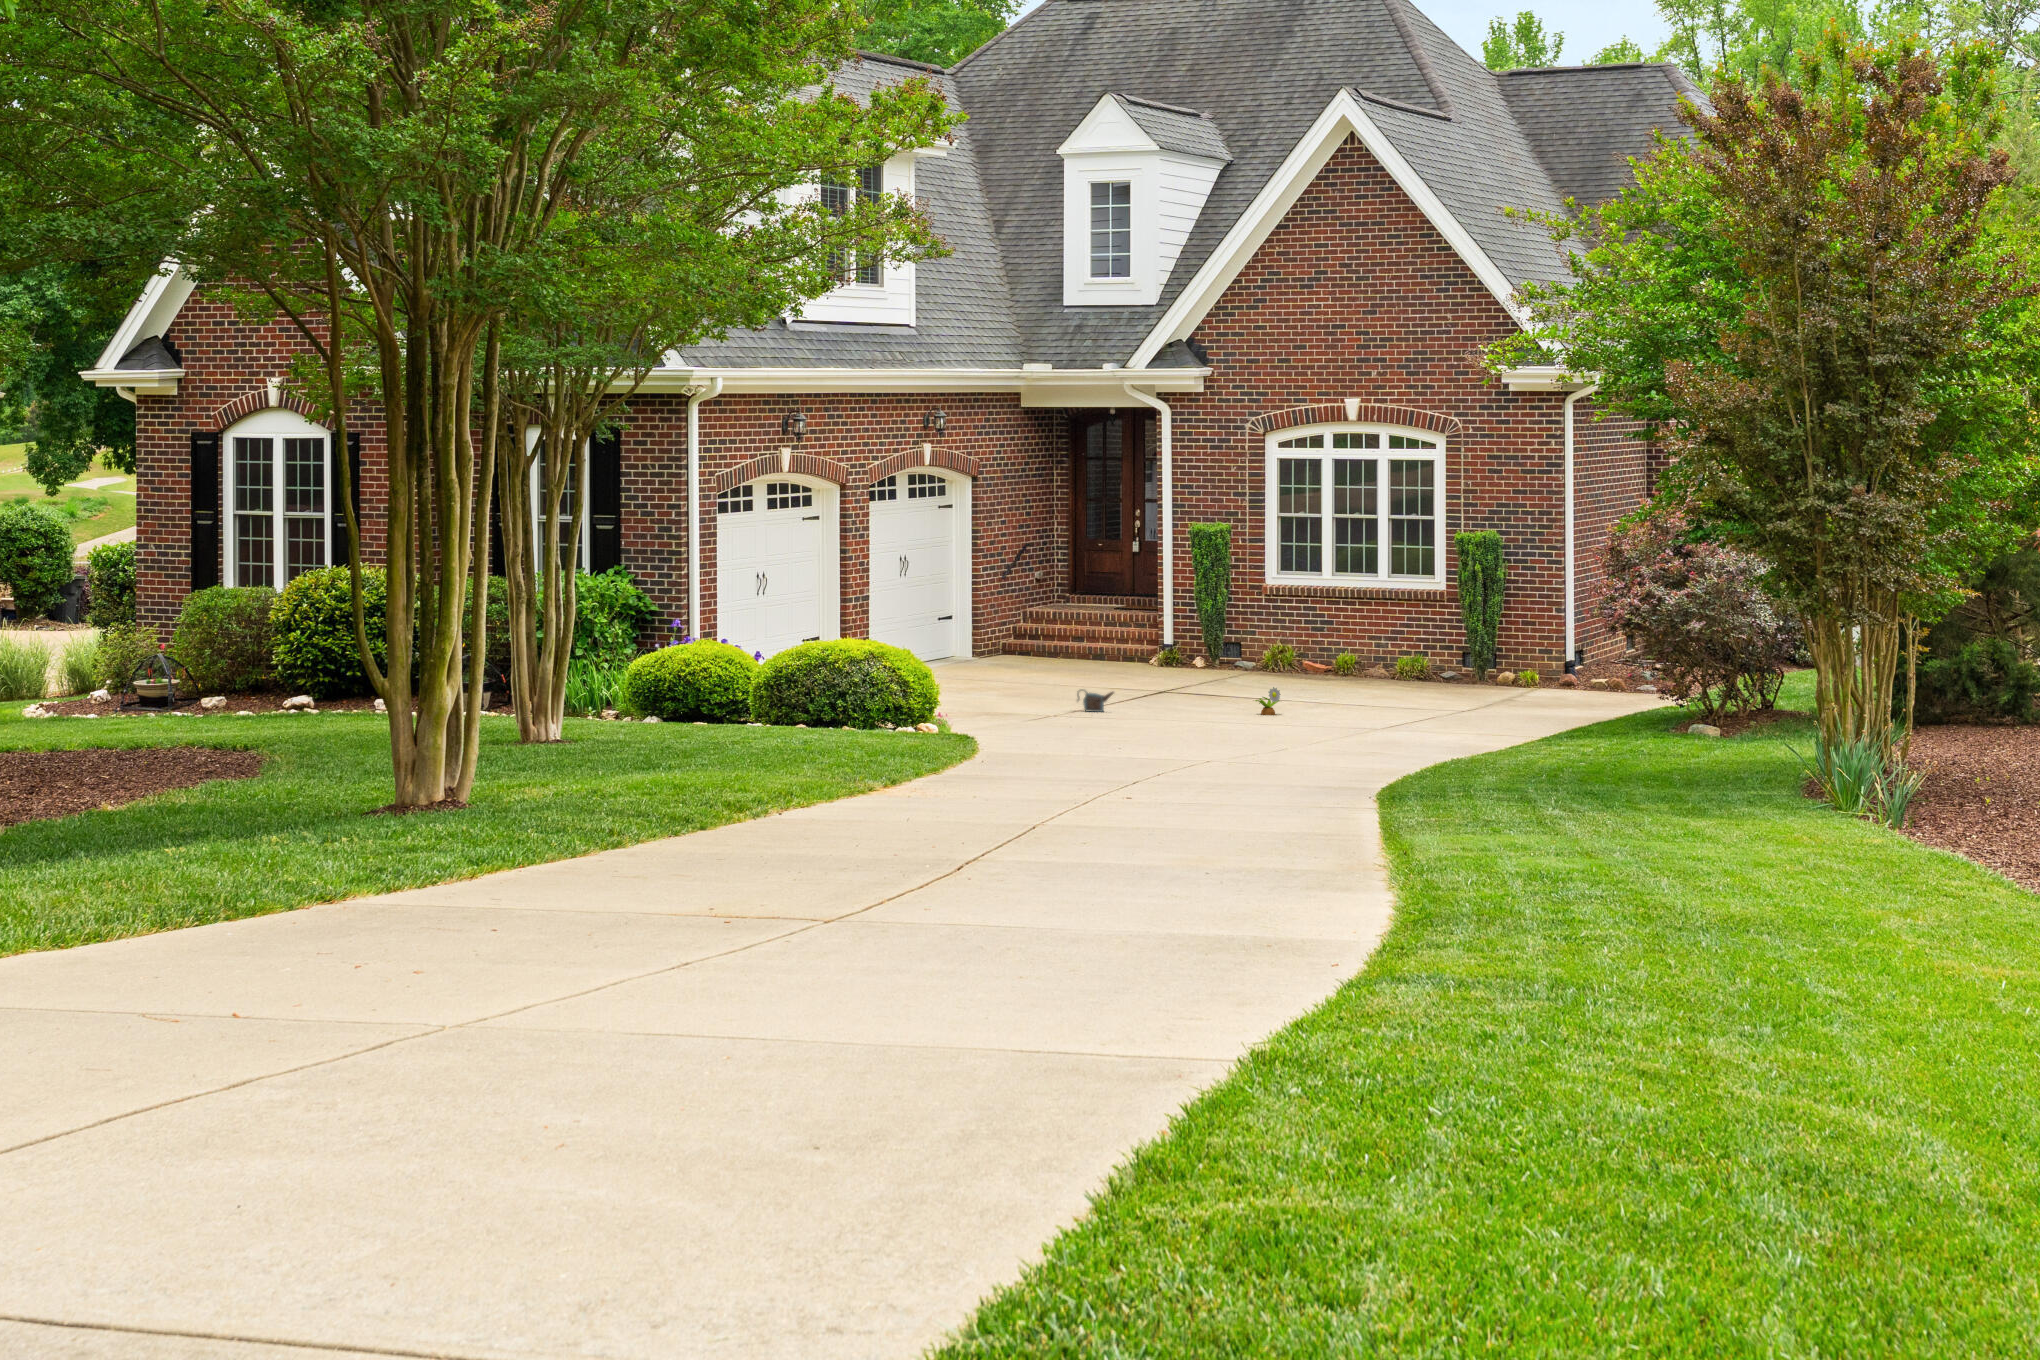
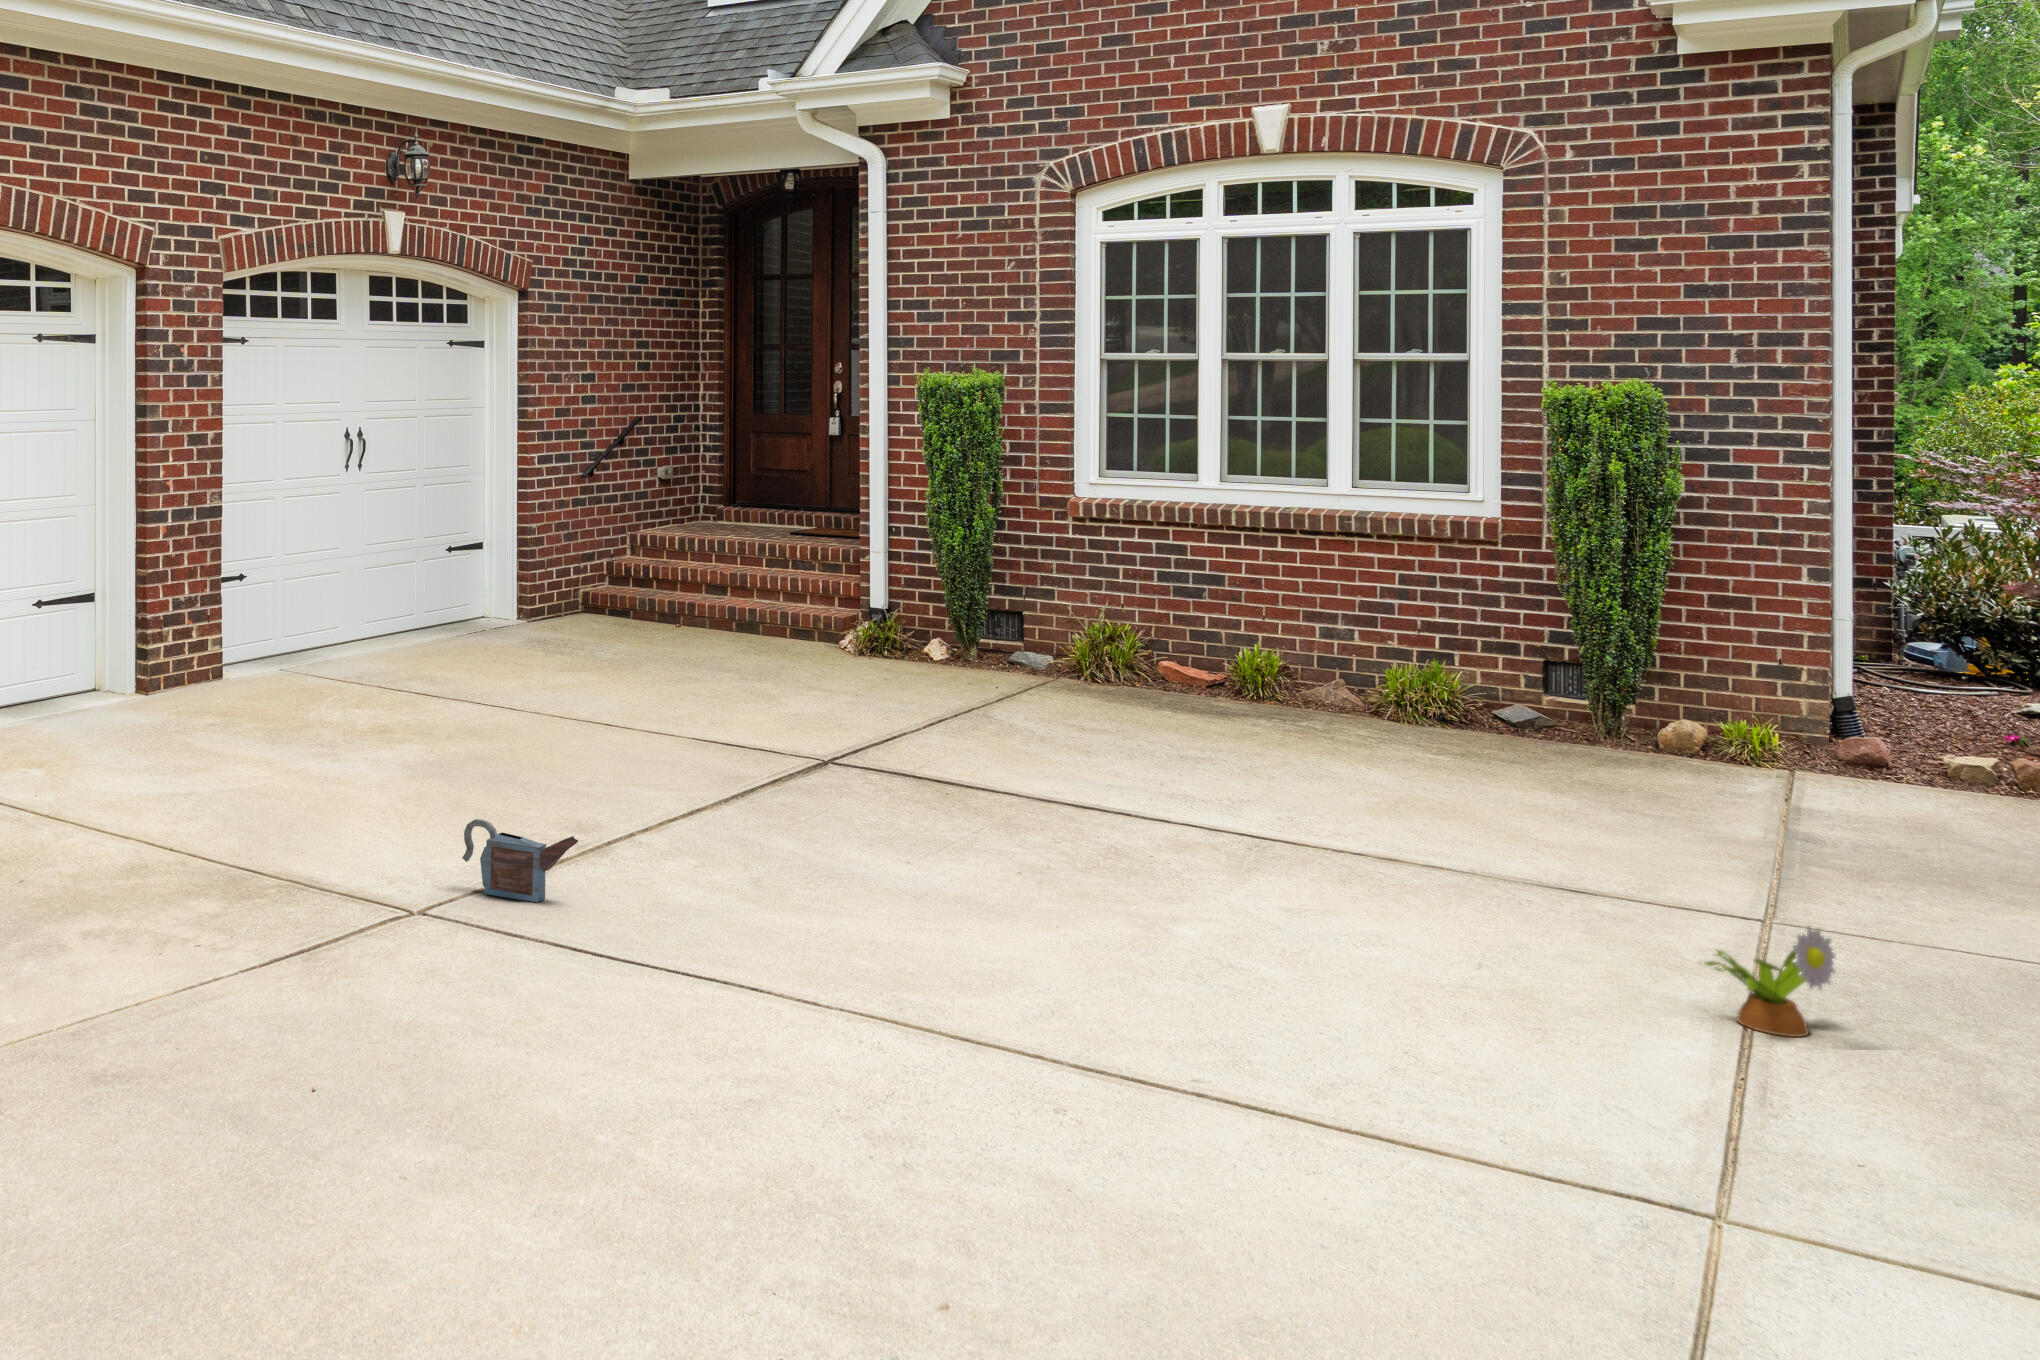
decorative plant: present [1255,687,1281,715] -> present [1698,926,1835,1037]

